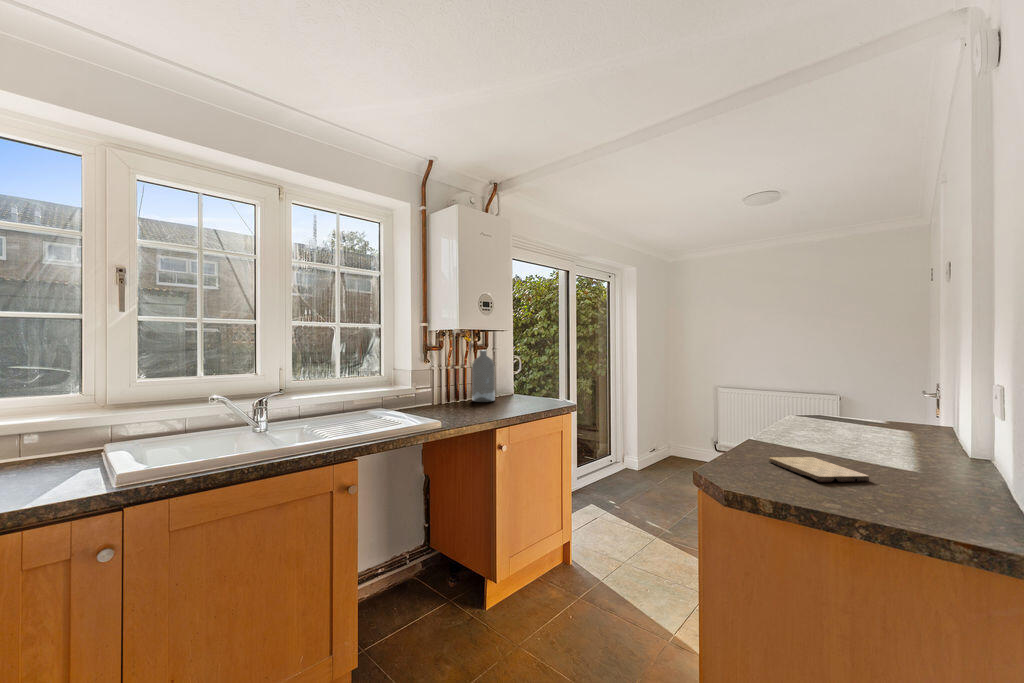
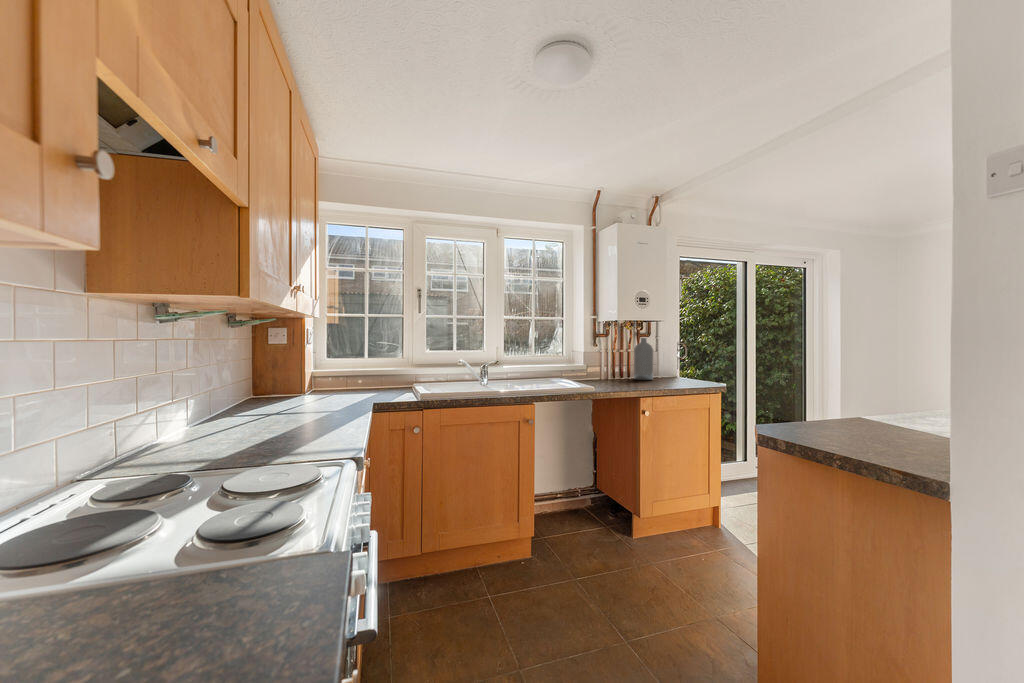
cutting board: present [769,457,869,482] -> none [835,424,909,443]

